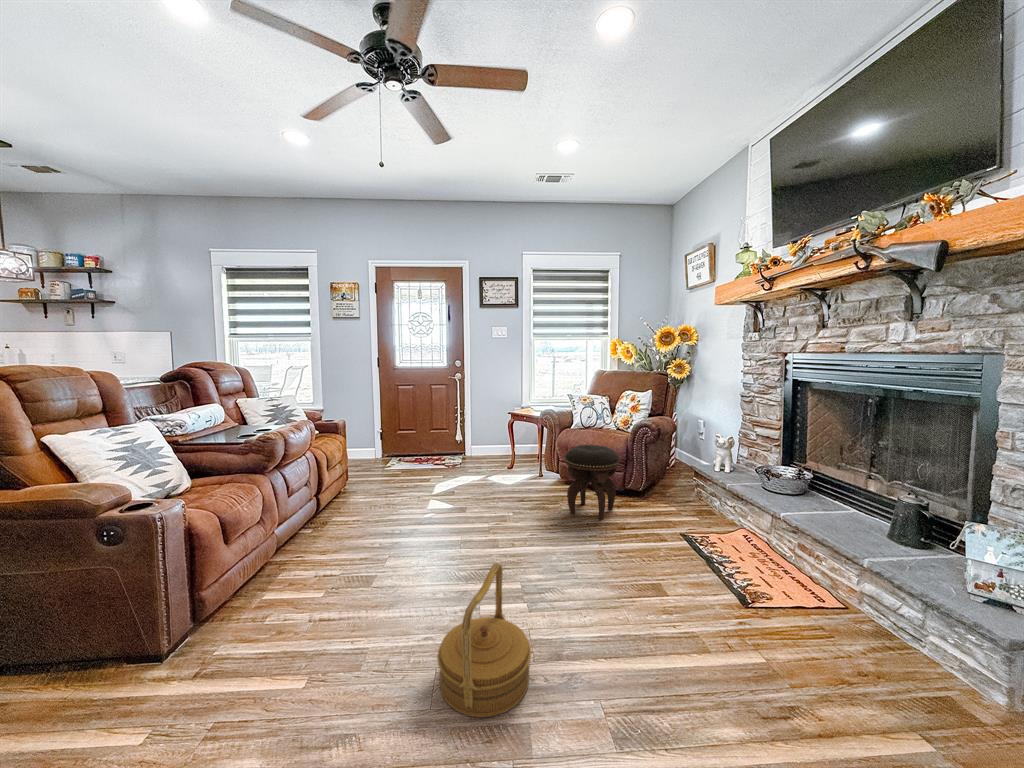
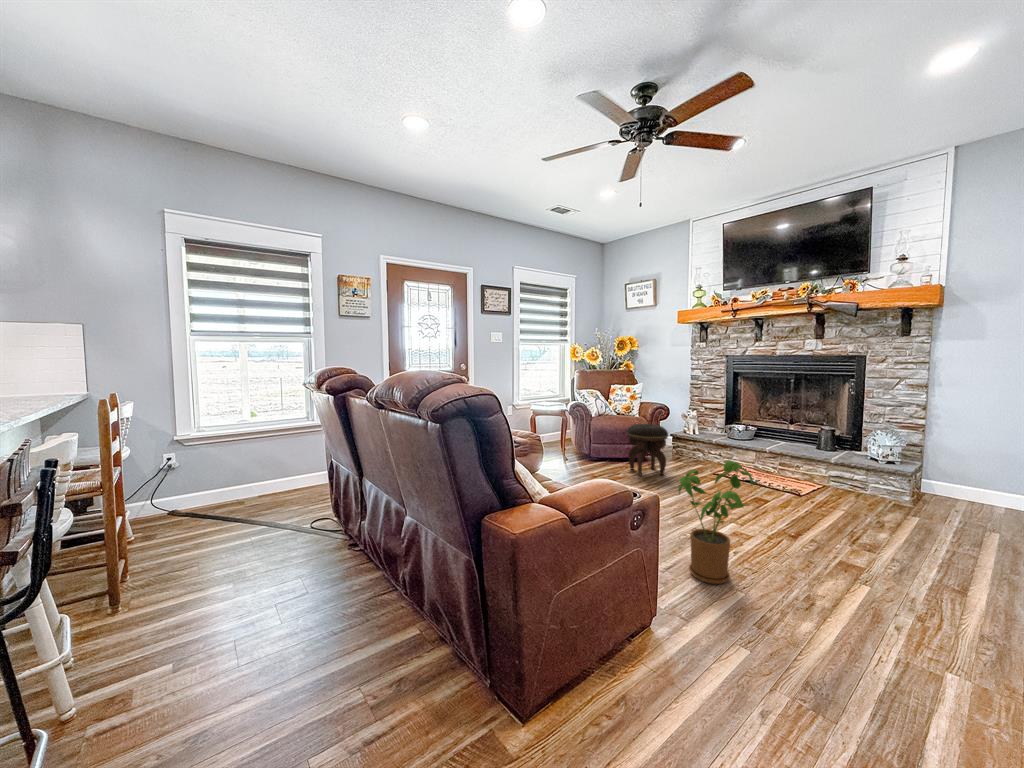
house plant: none [281,498,383,661] -> present [678,460,753,584]
basket: present [437,563,531,718] -> none [763,488,836,572]

